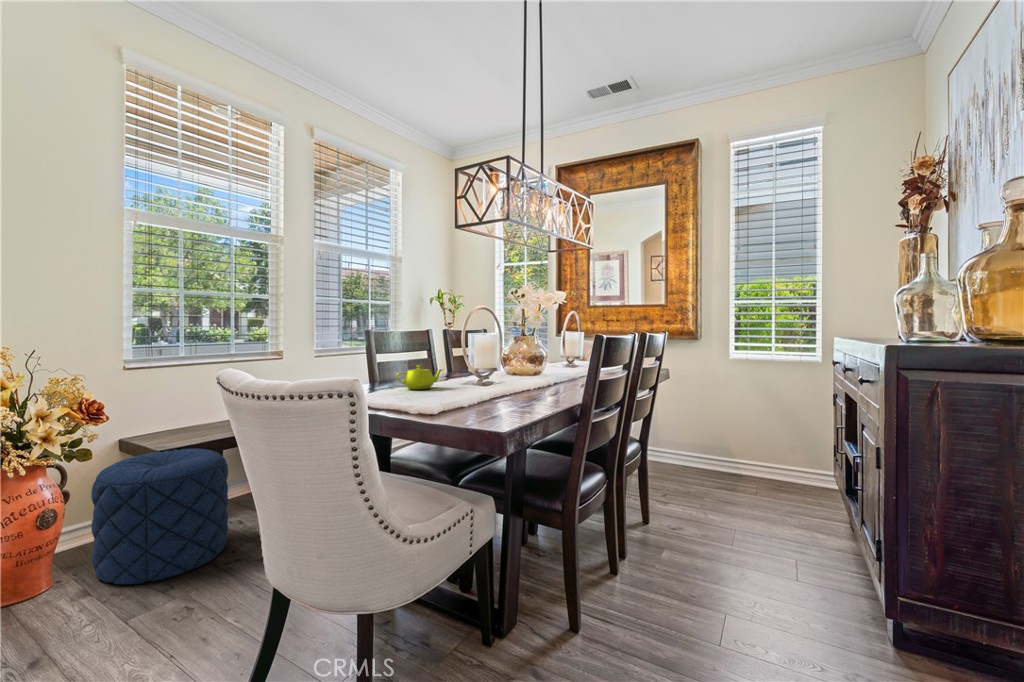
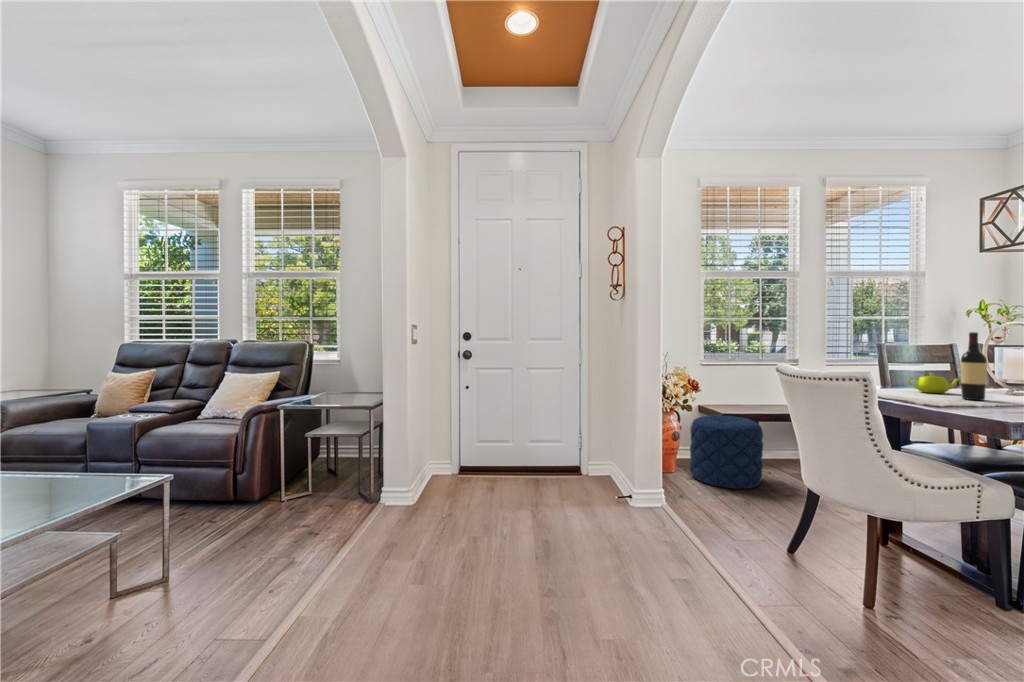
wine bottle: none [446,316,467,396] -> present [961,332,987,400]

